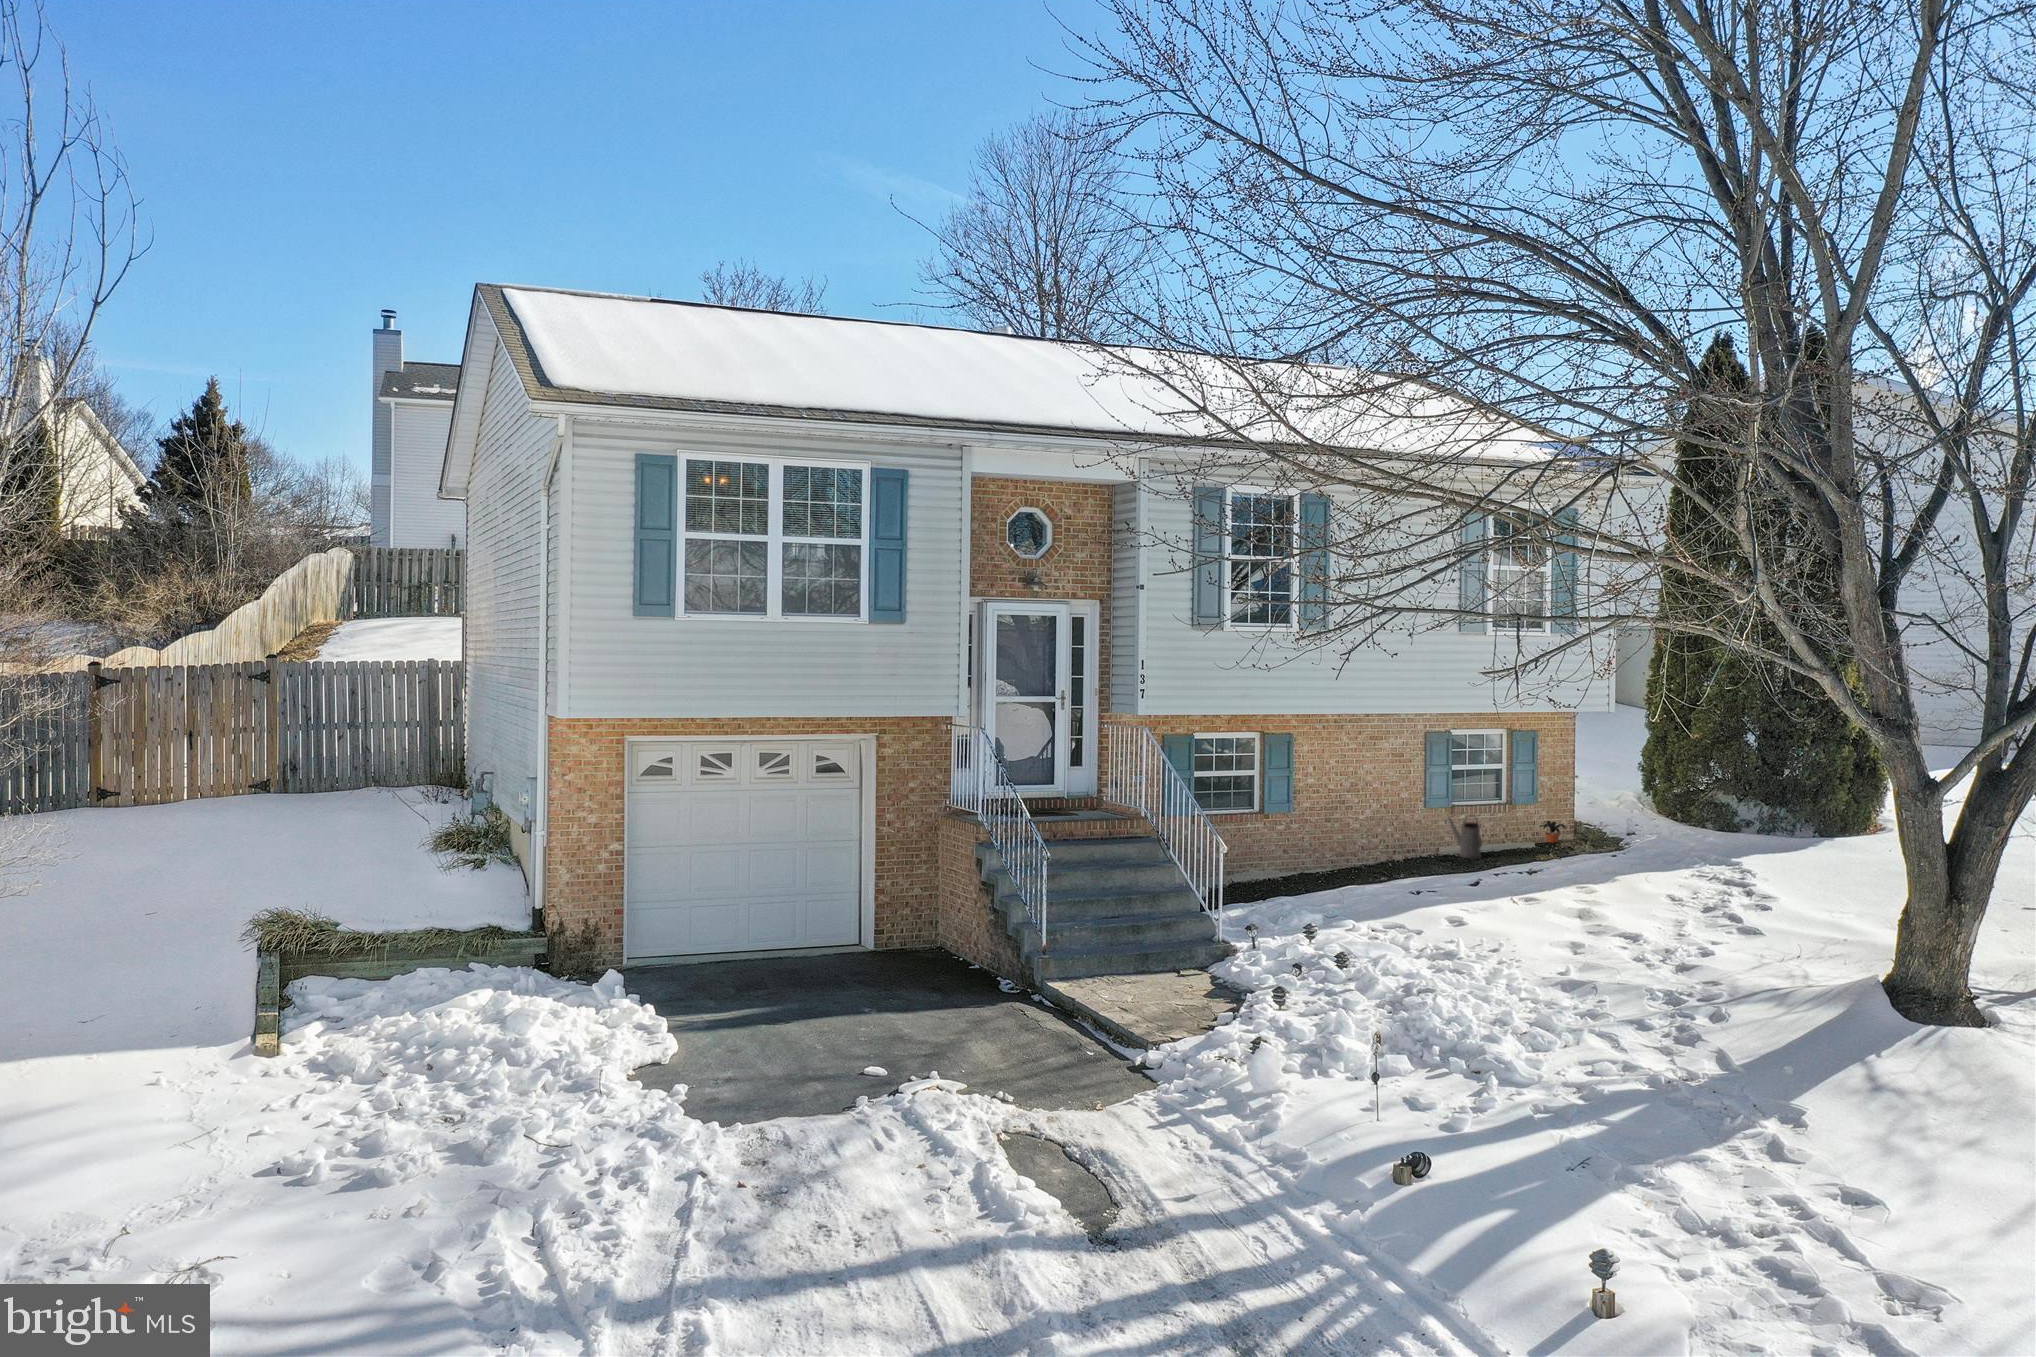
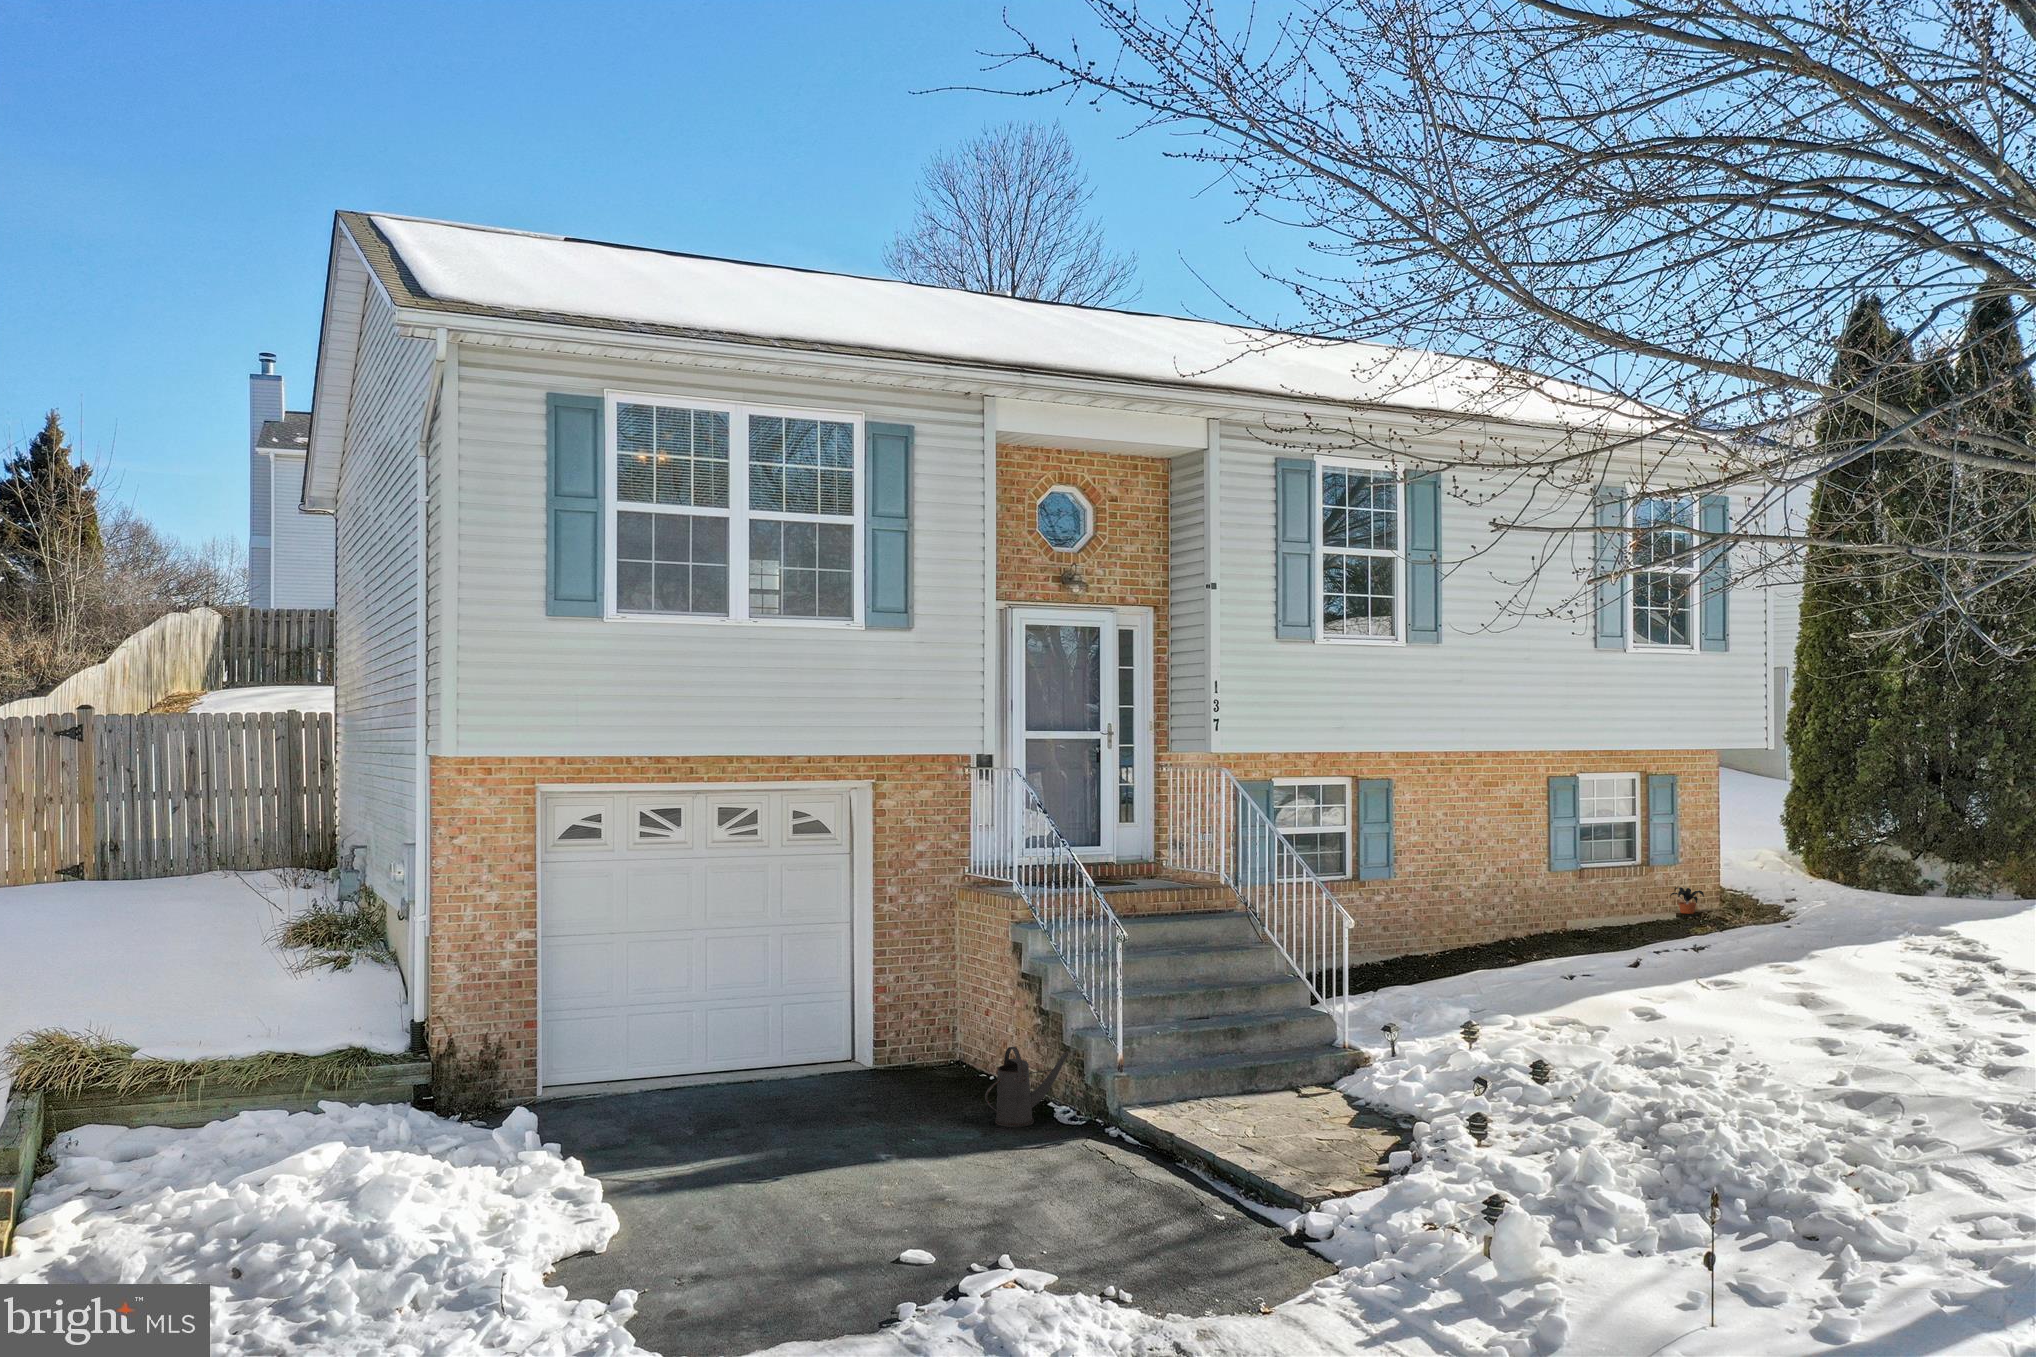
watering can: present [1448,817,1482,859] -> present [985,1047,1068,1127]

